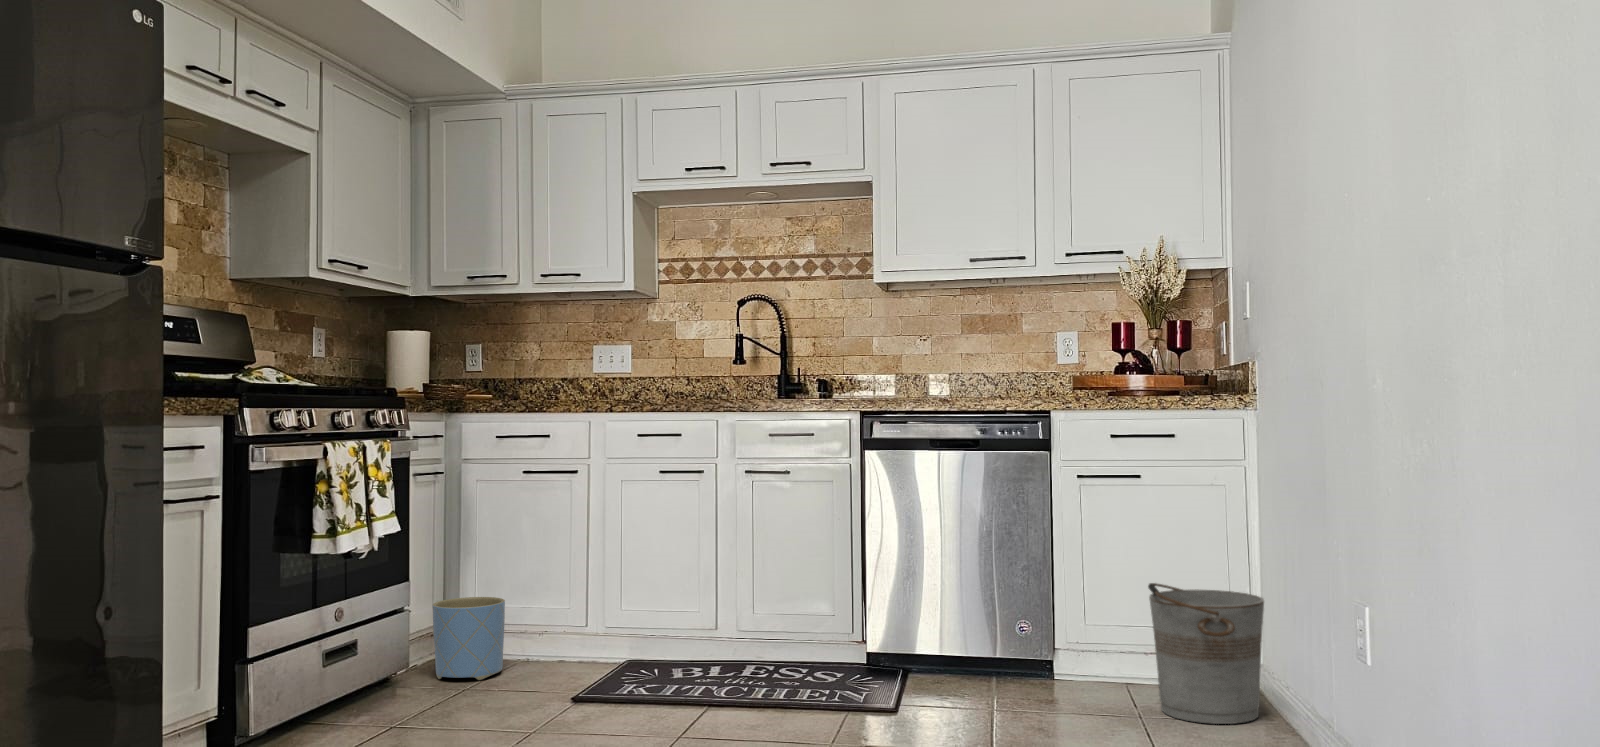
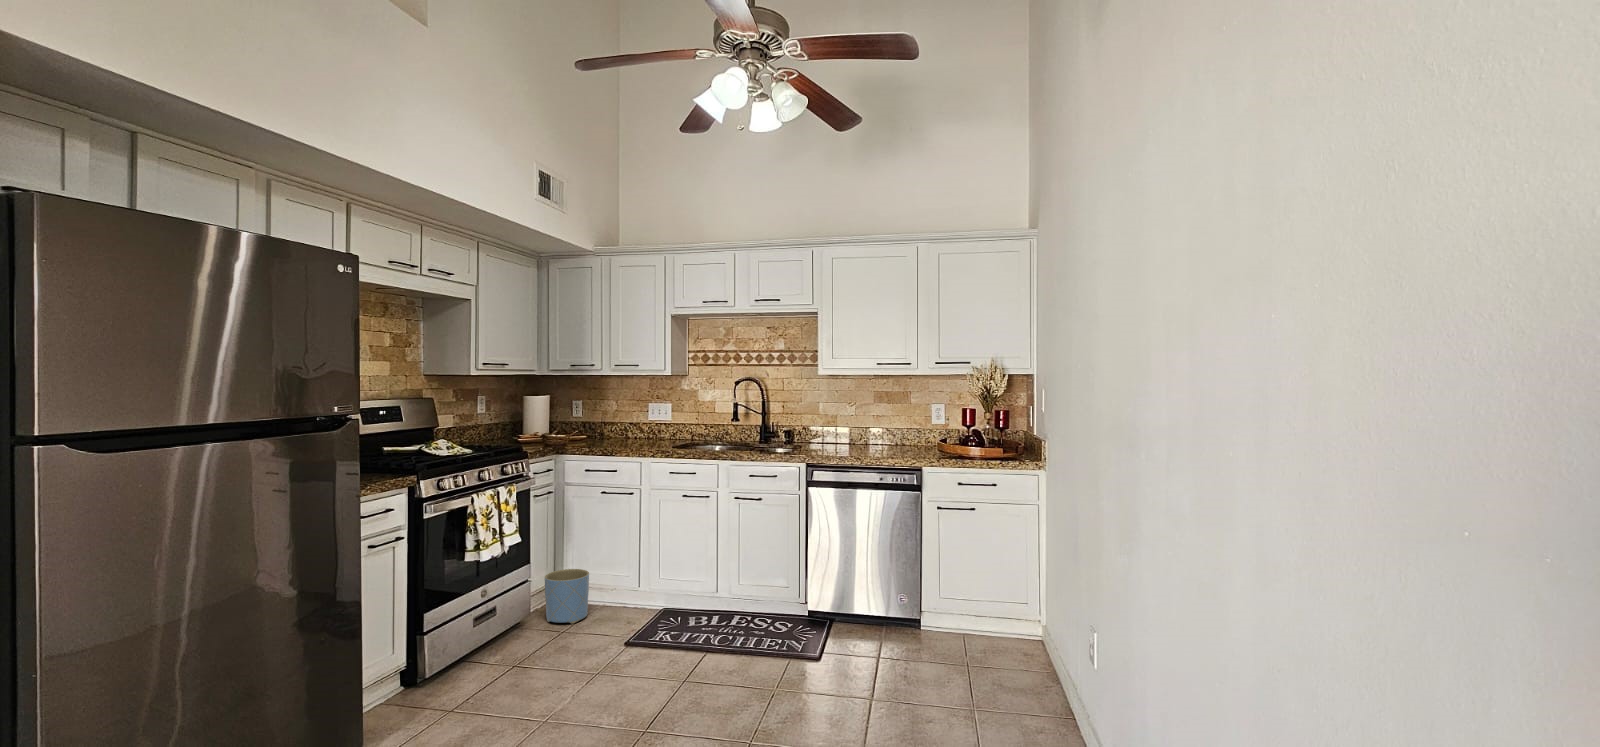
bucket: present [1148,583,1264,724] -> none [975,580,1044,674]

